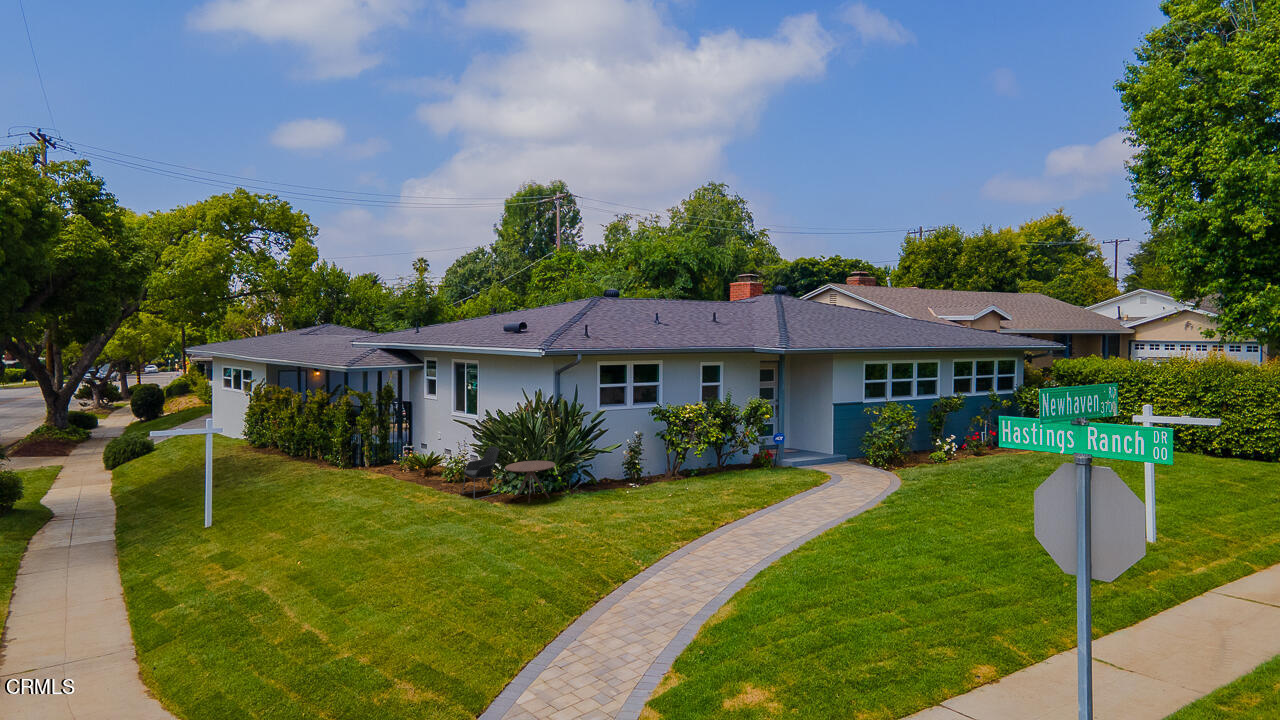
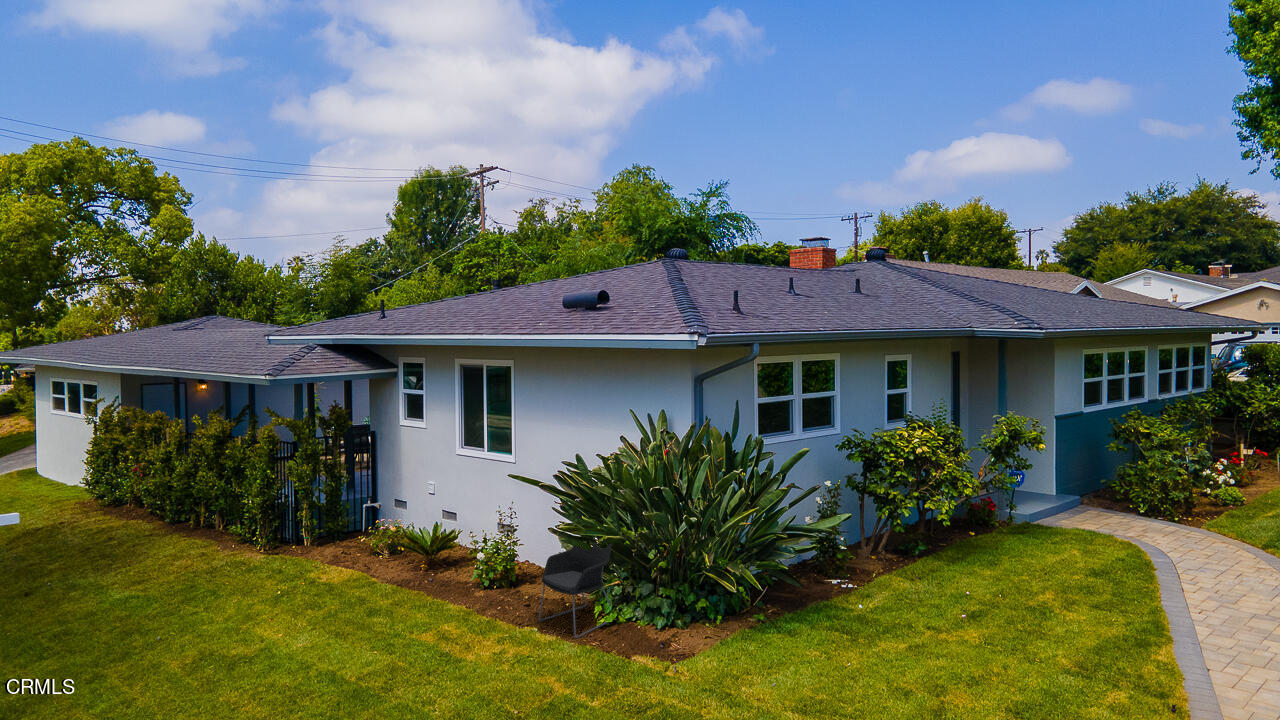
round table: present [505,461,555,503] -> none [643,550,743,648]

